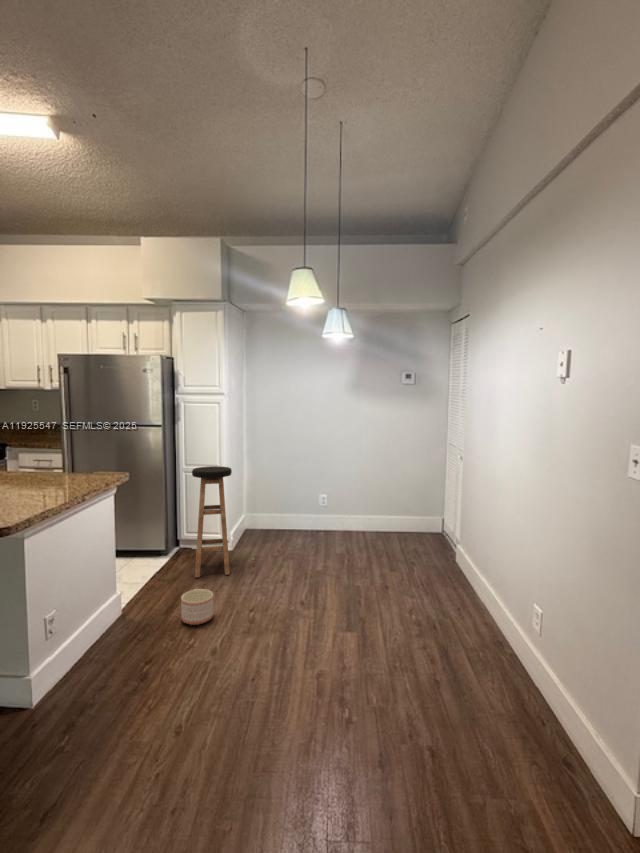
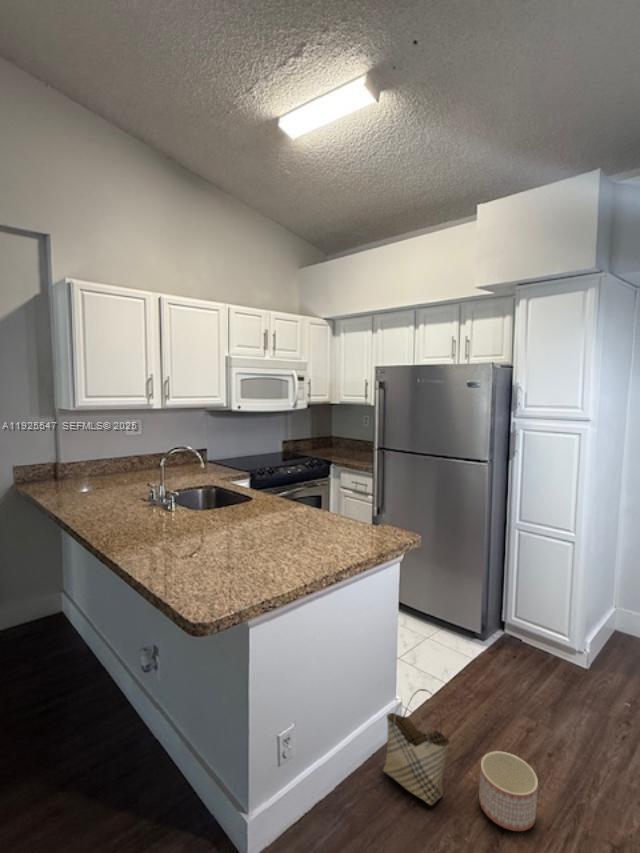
bar stool: present [192,466,232,578] -> none [517,534,595,728]
woven basket: none [116,570,162,634] -> present [383,689,450,805]

